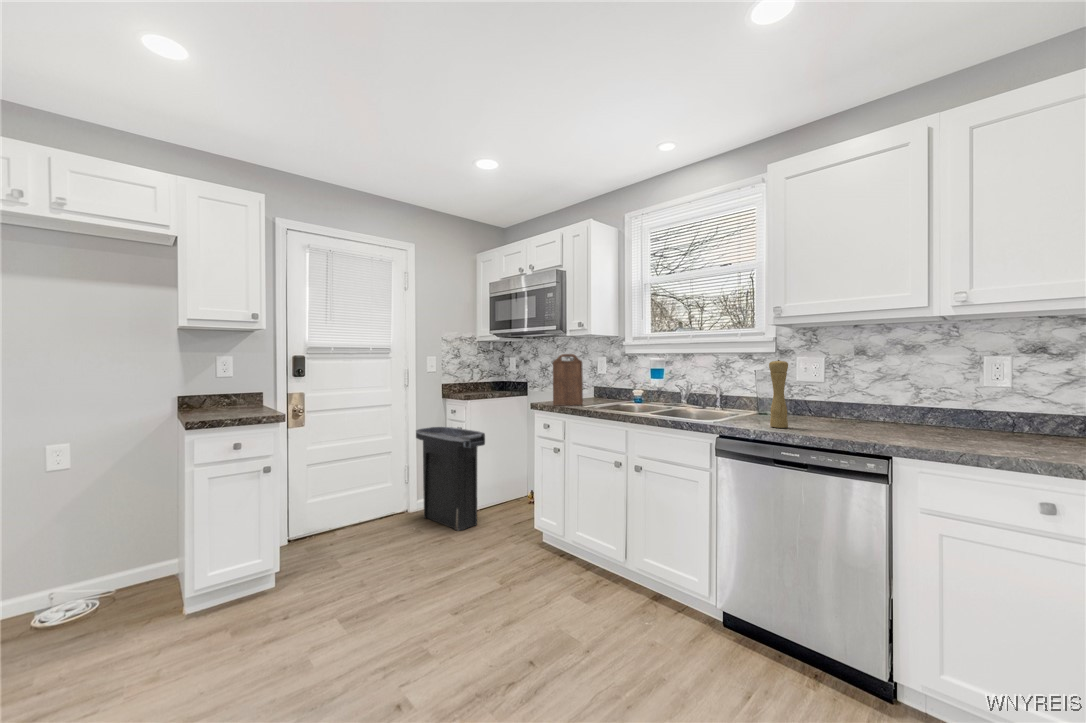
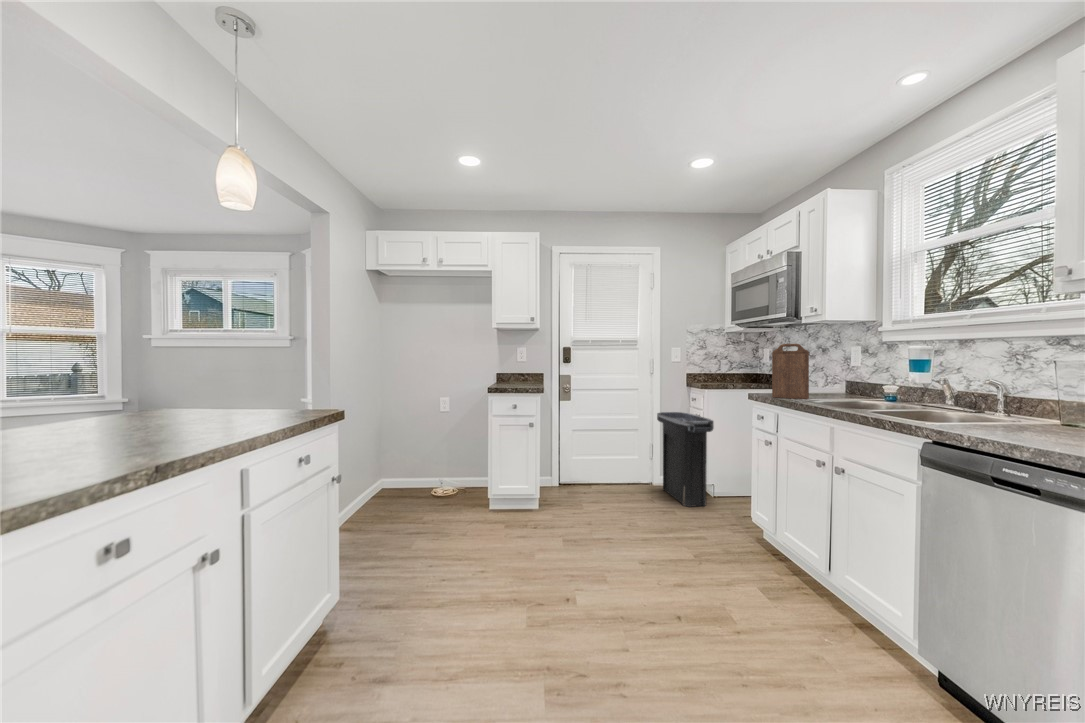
pepper mill: present [769,360,788,428] -> none [1012,343,1049,440]

